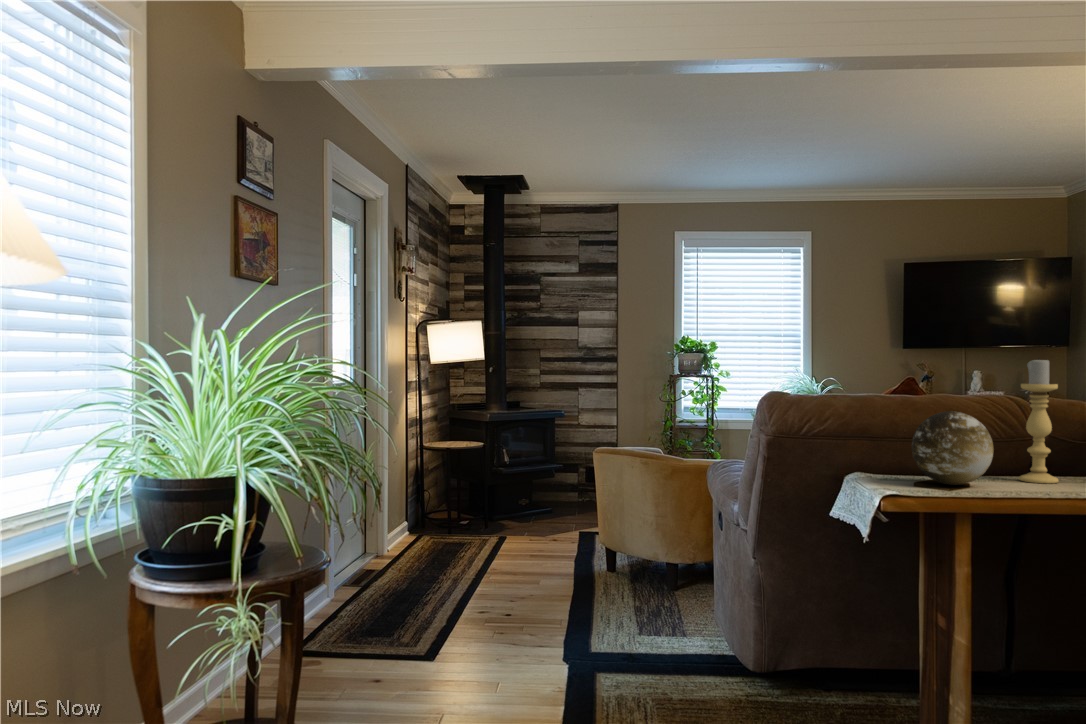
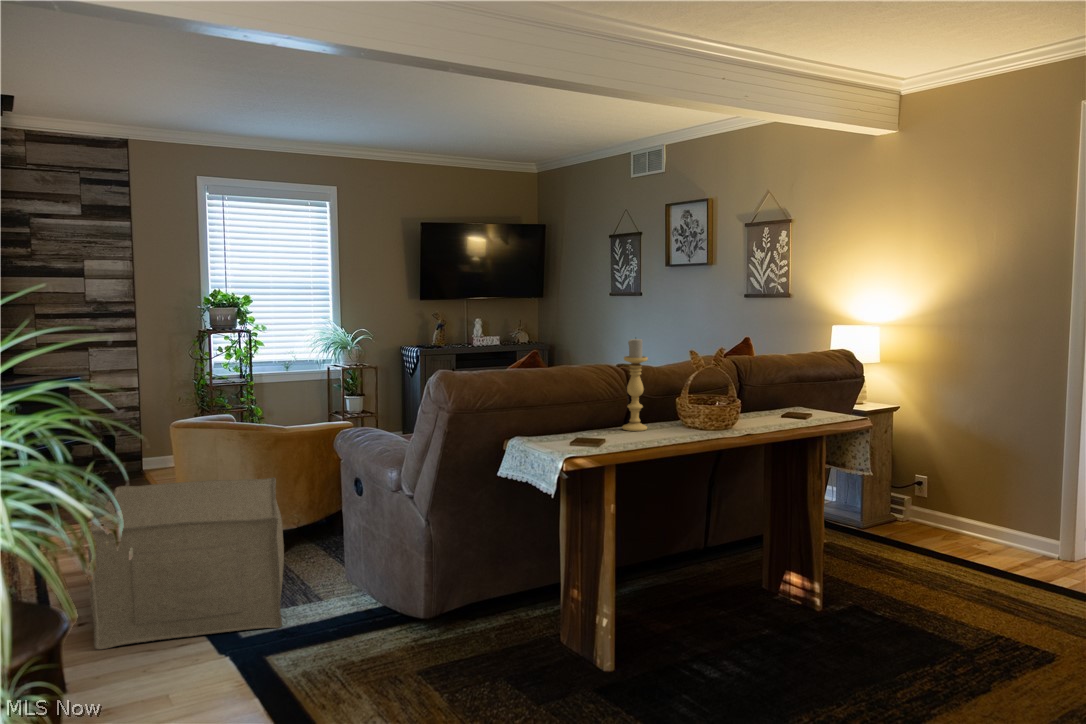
decorative orb: present [912,411,994,485] -> none [564,383,621,440]
ottoman: none [473,496,664,650] -> present [88,478,284,649]

